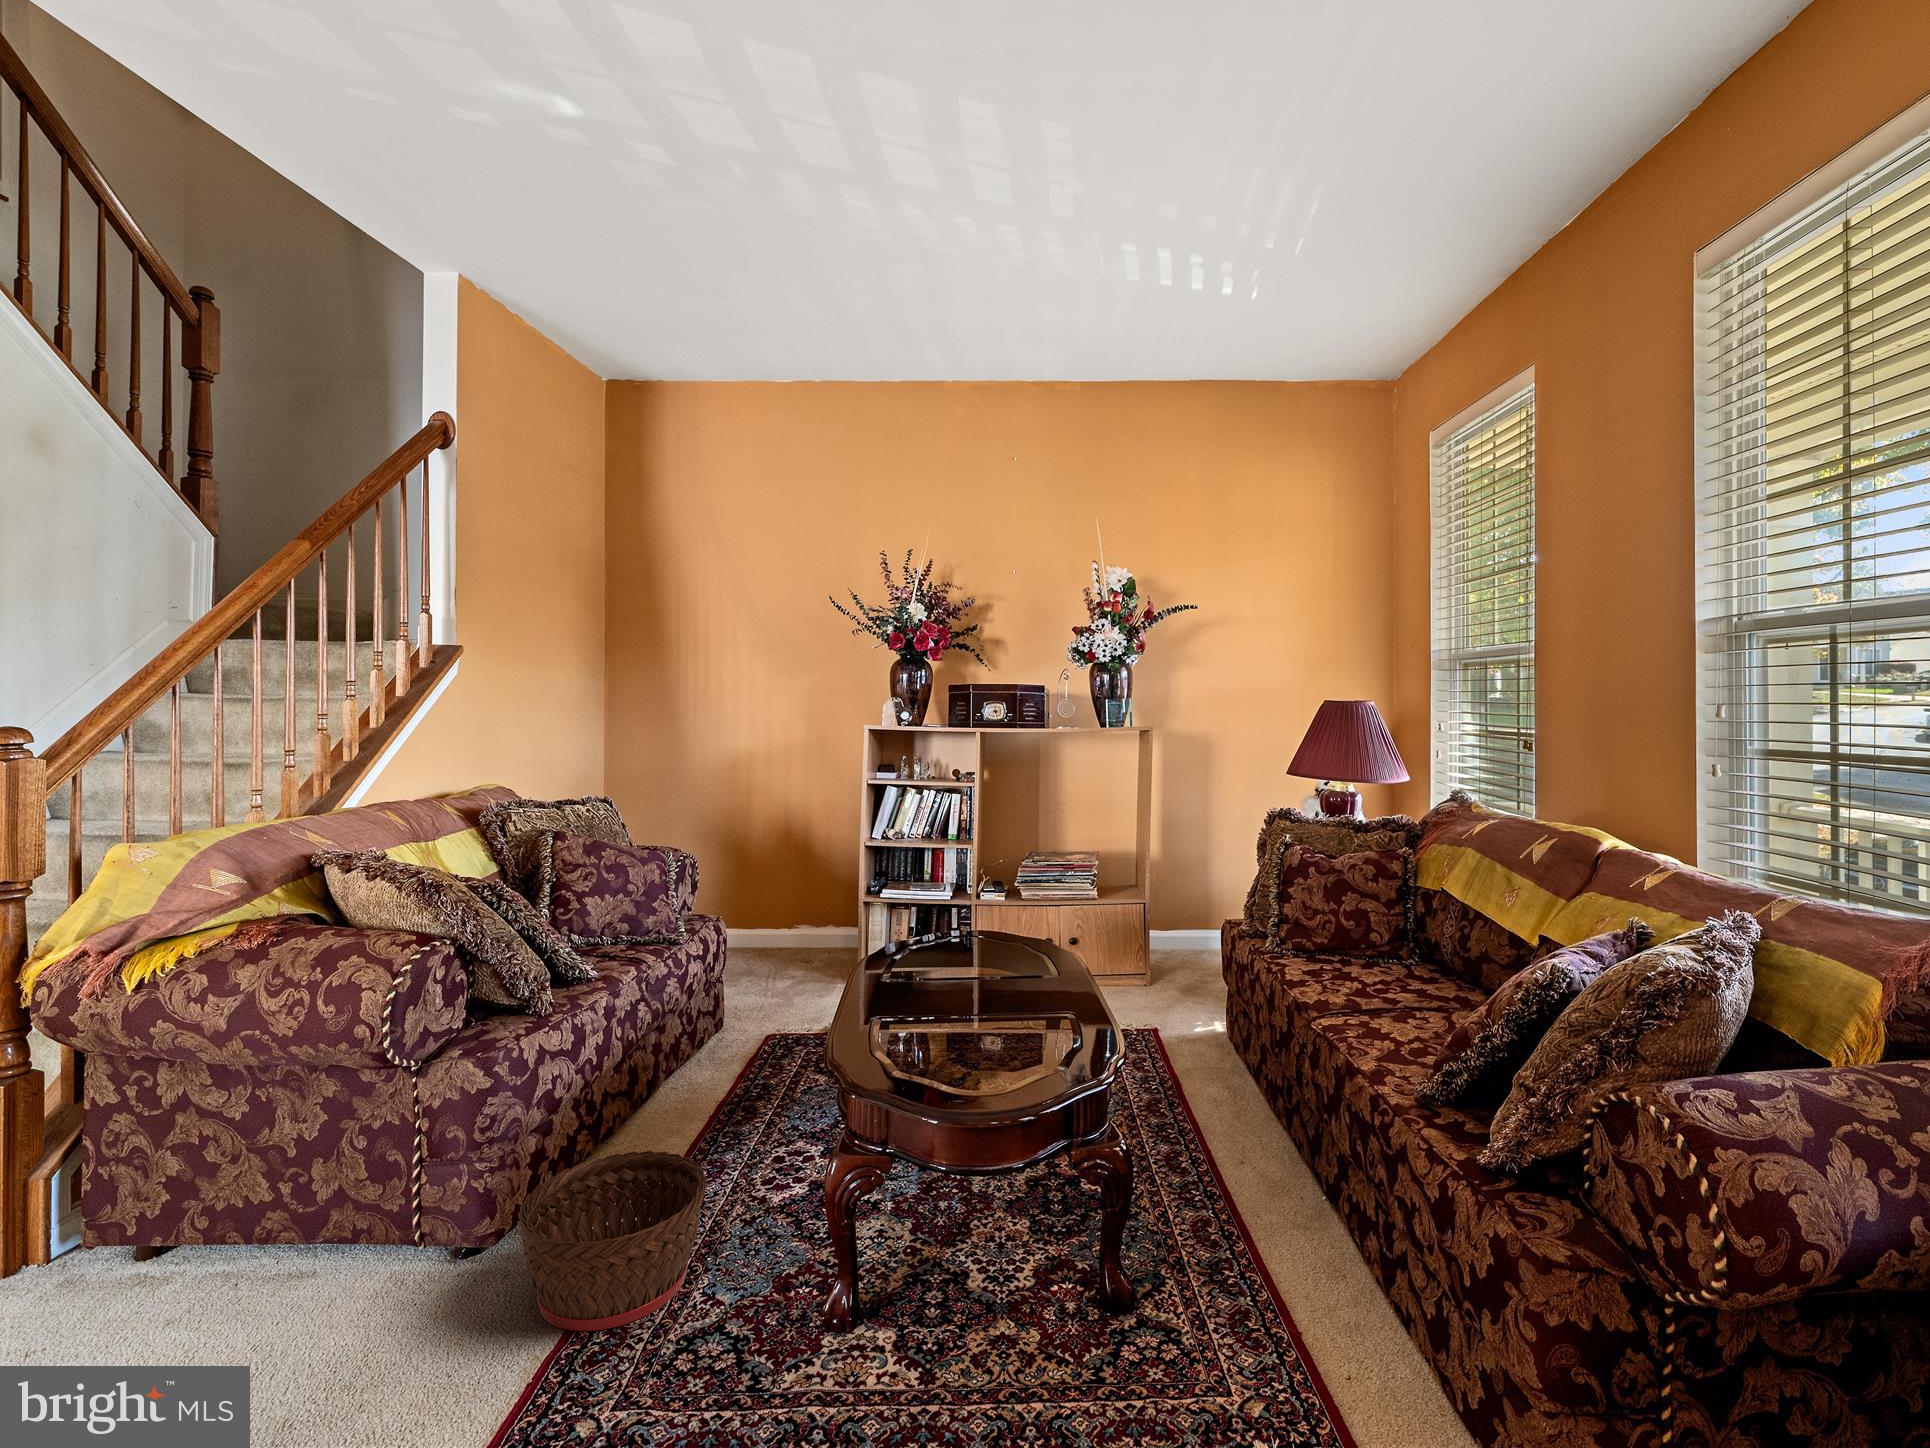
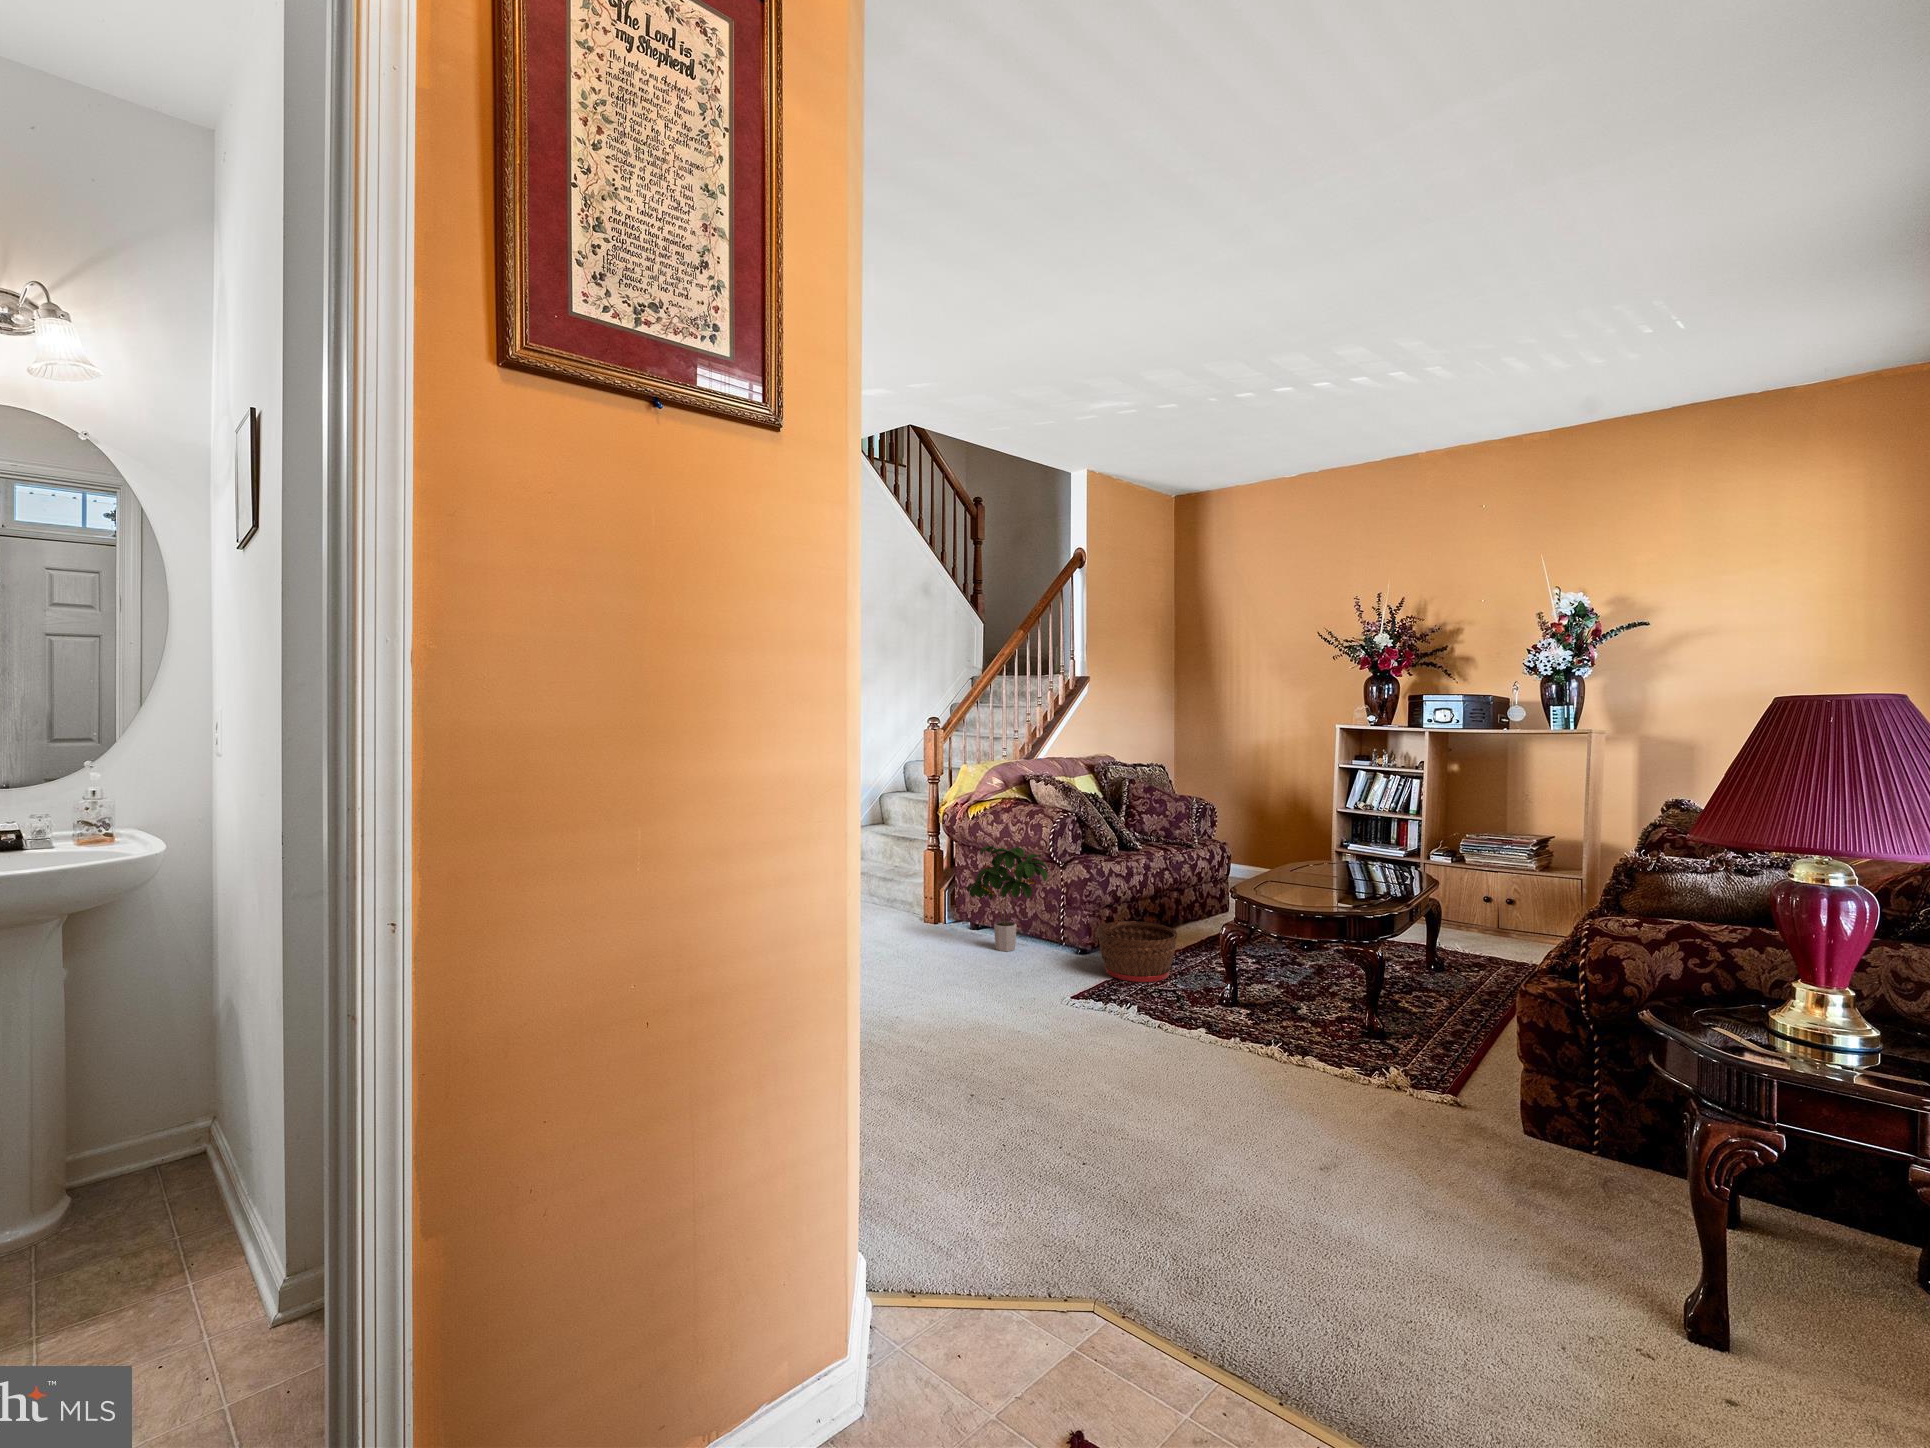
potted plant: none [116,1051,378,1334] -> present [967,845,1048,951]

